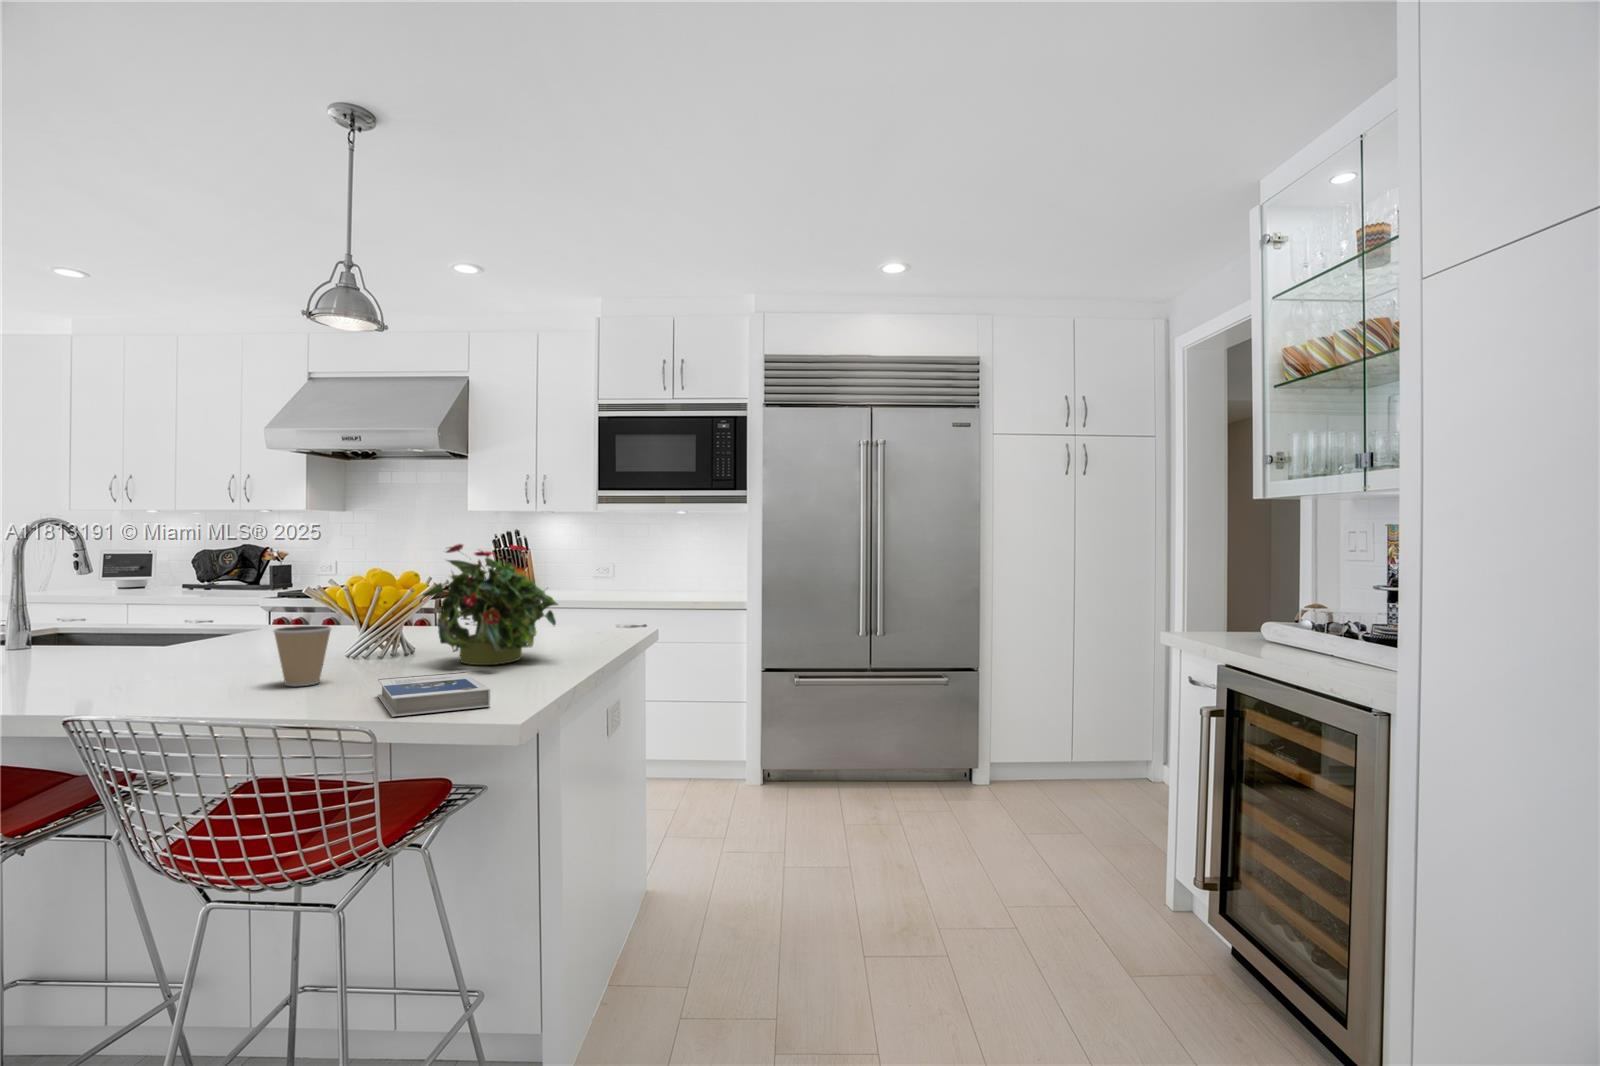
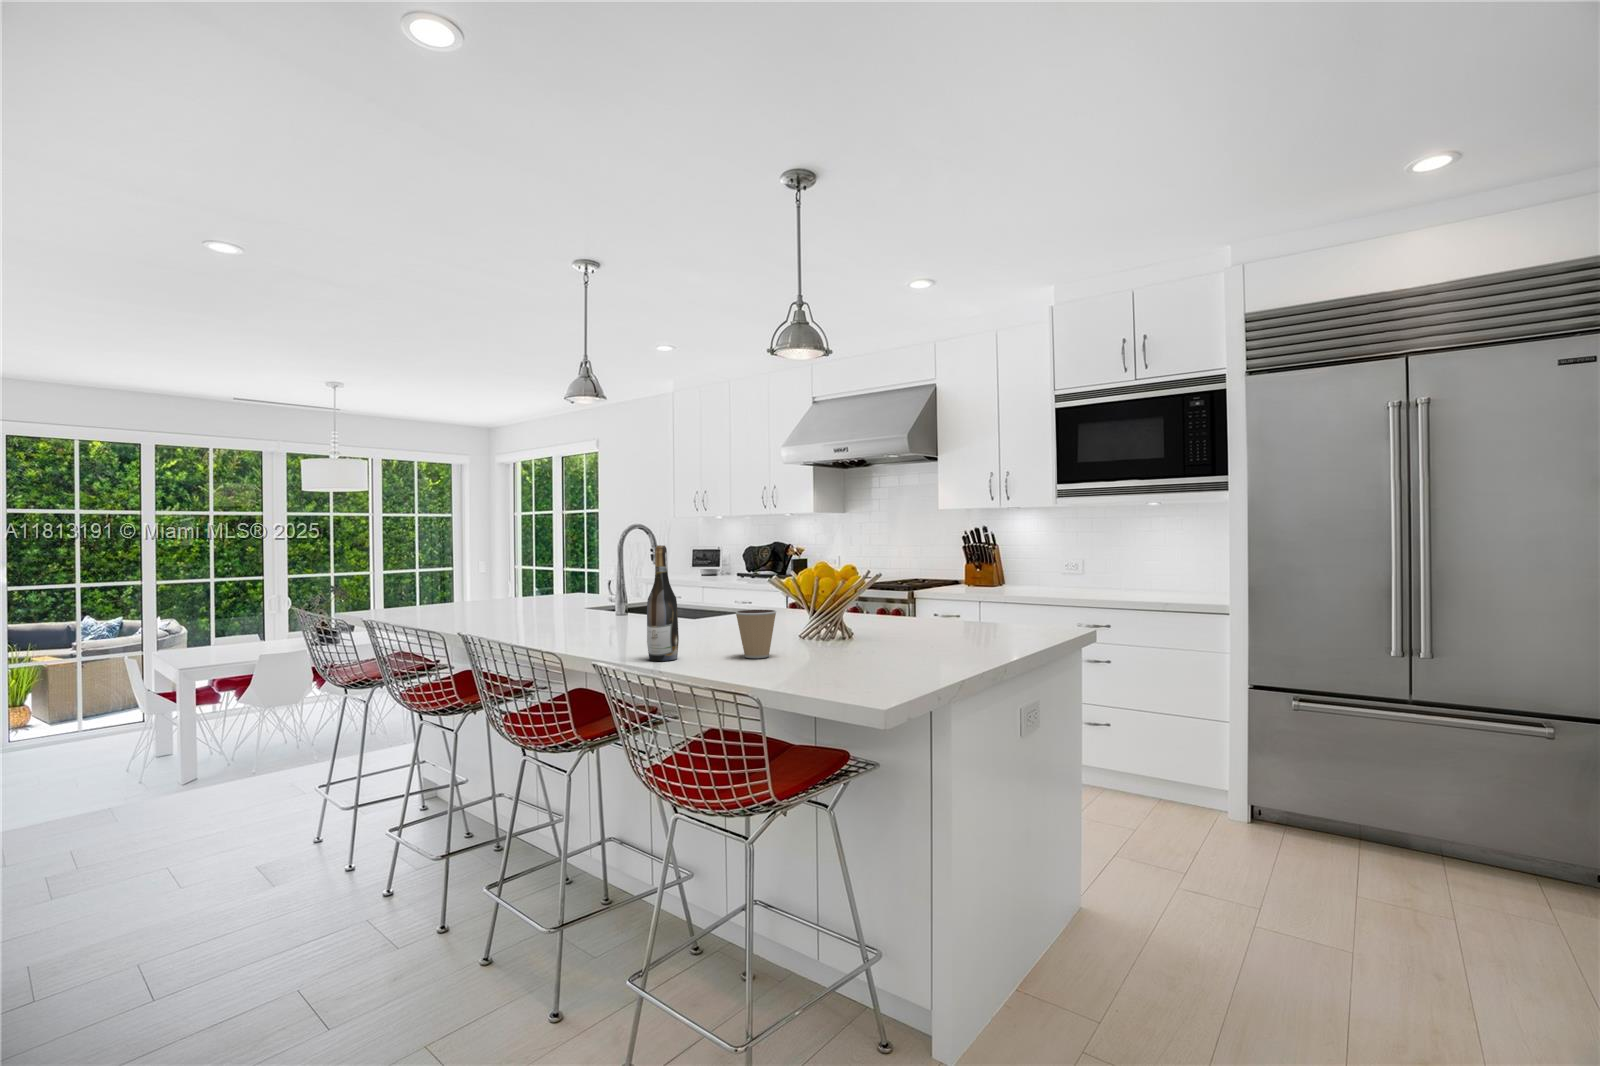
potted plant: present [423,544,558,665] -> none [850,538,968,651]
wine bottle: none [131,545,183,700] -> present [647,545,679,661]
hardback book: present [378,672,490,716] -> none [797,655,877,687]

